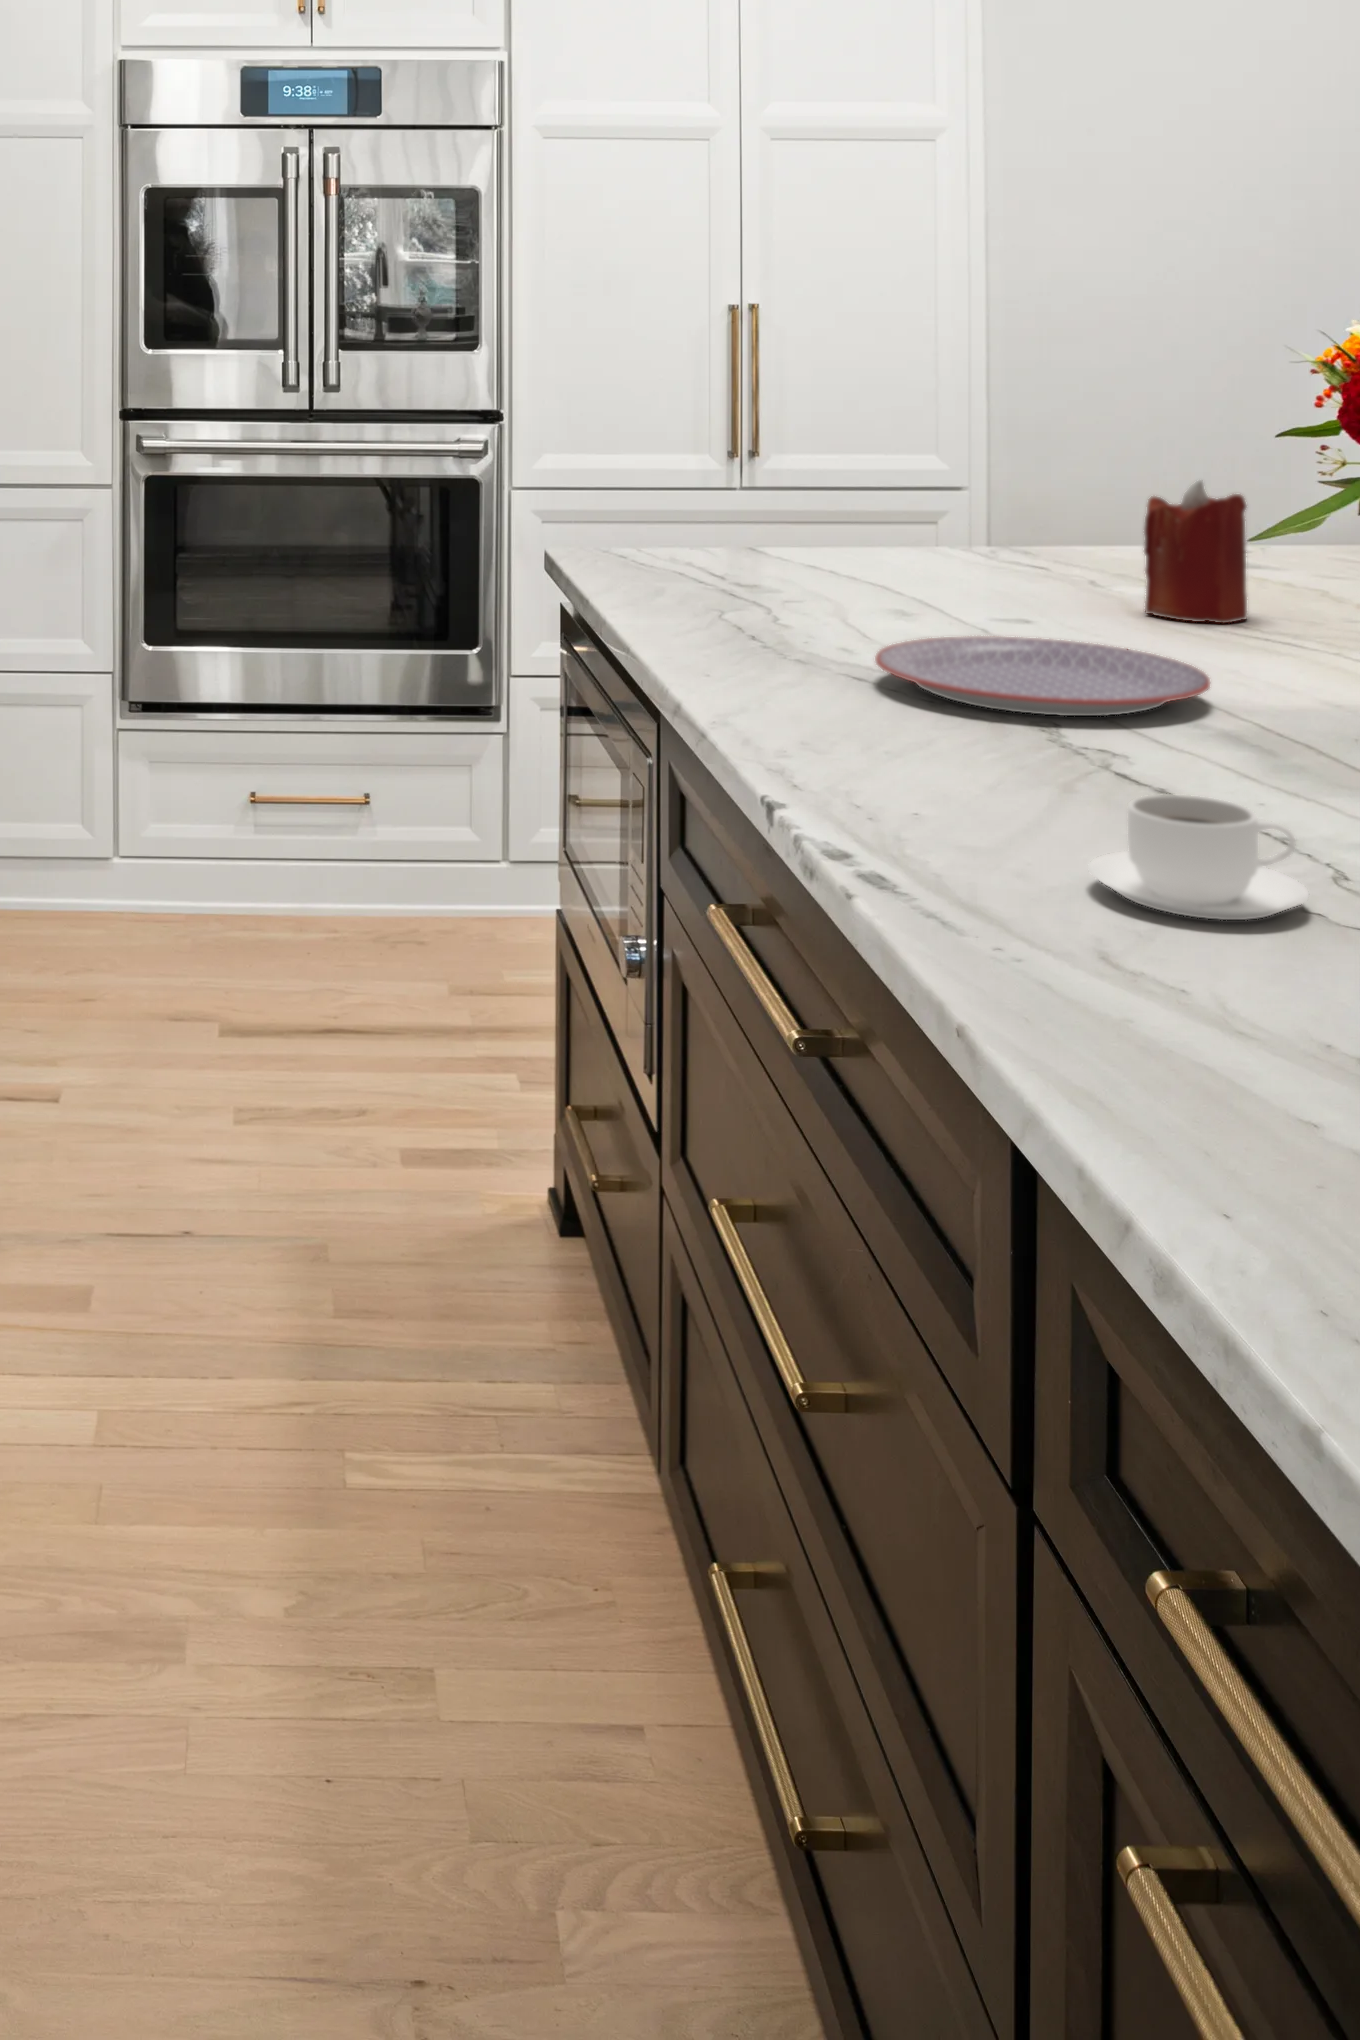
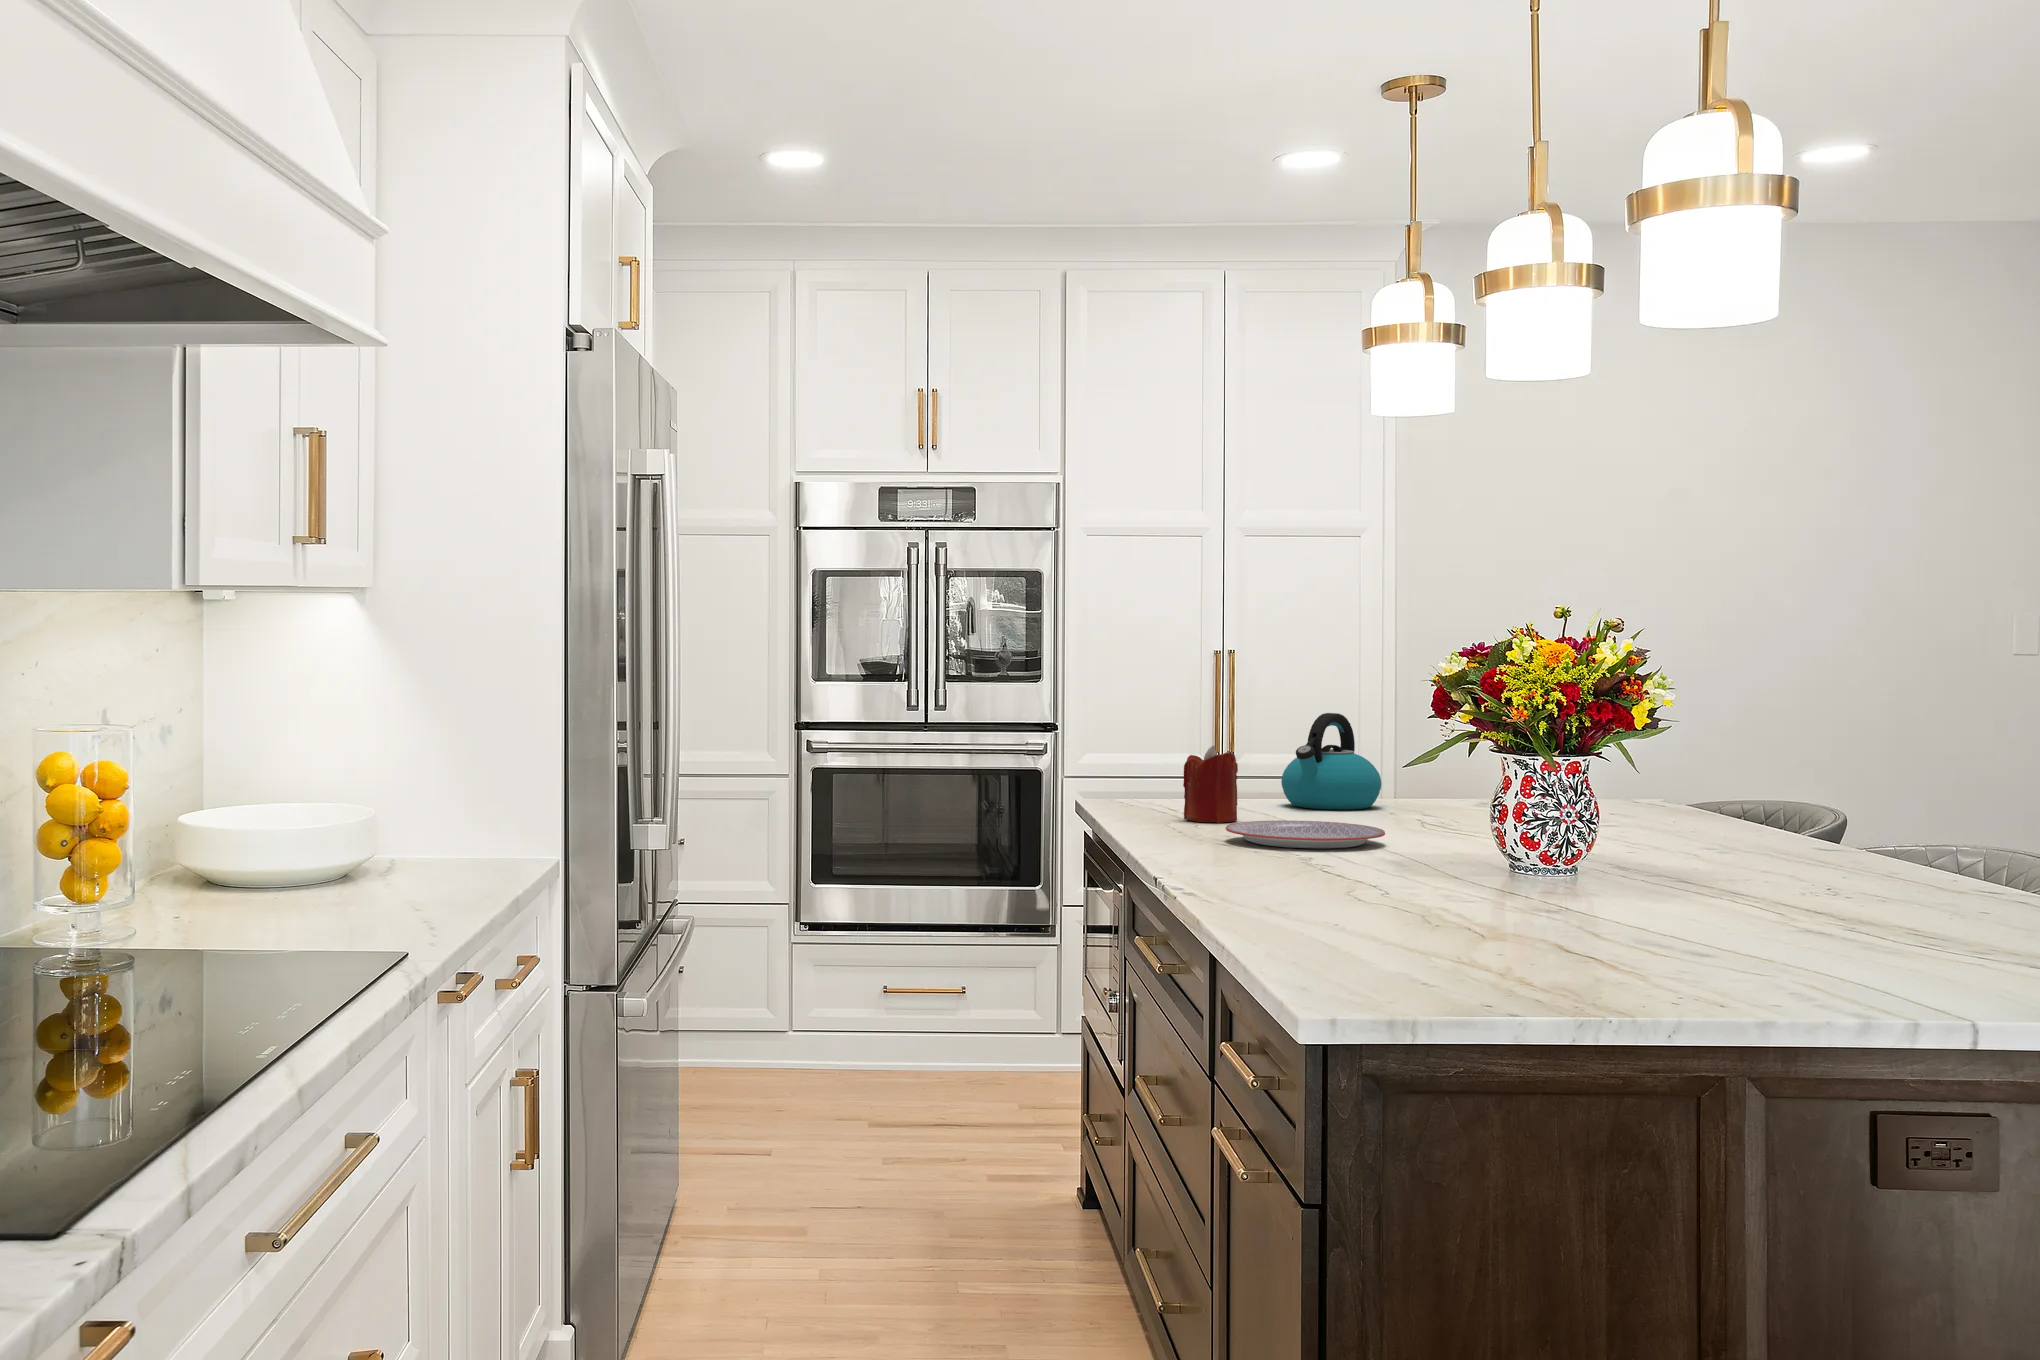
kettle: none [906,414,1084,584] -> present [1281,713,1381,810]
candle: present [1144,481,1247,623] -> present [1183,746,1238,823]
coffee cup: present [1088,794,1309,920] -> none [1264,848,1346,889]

